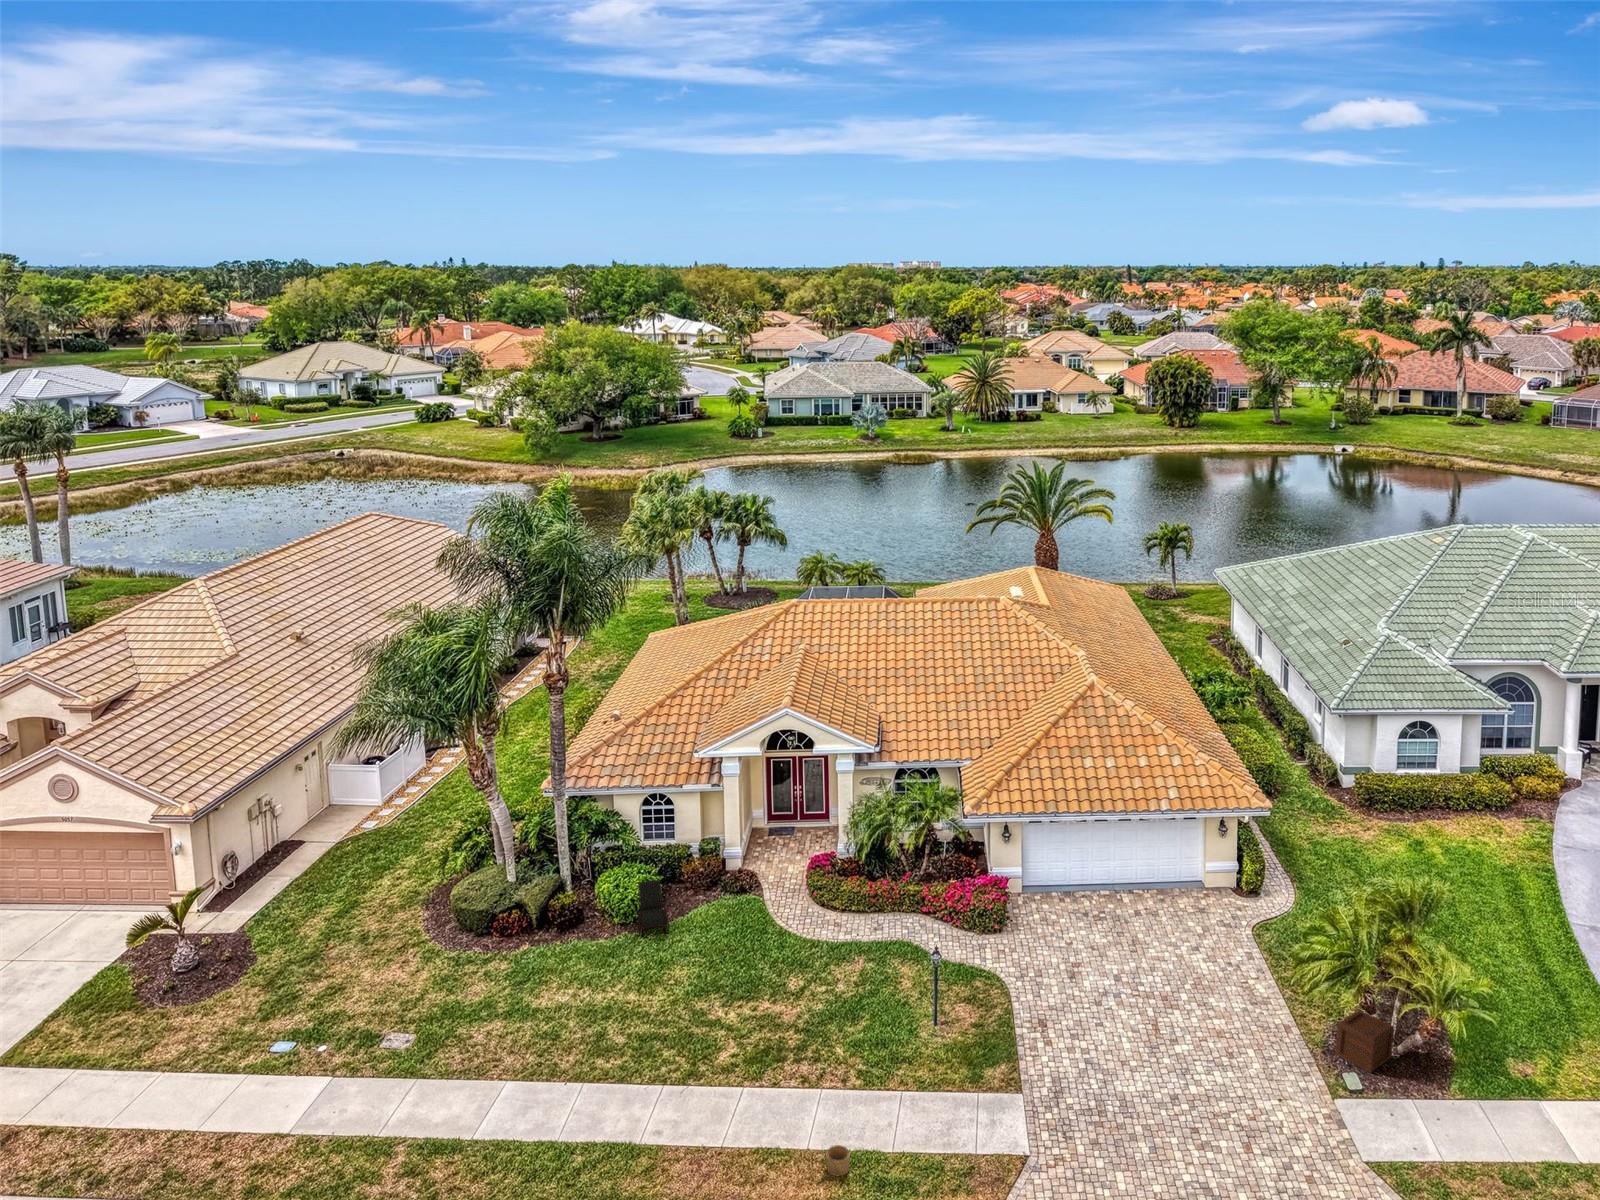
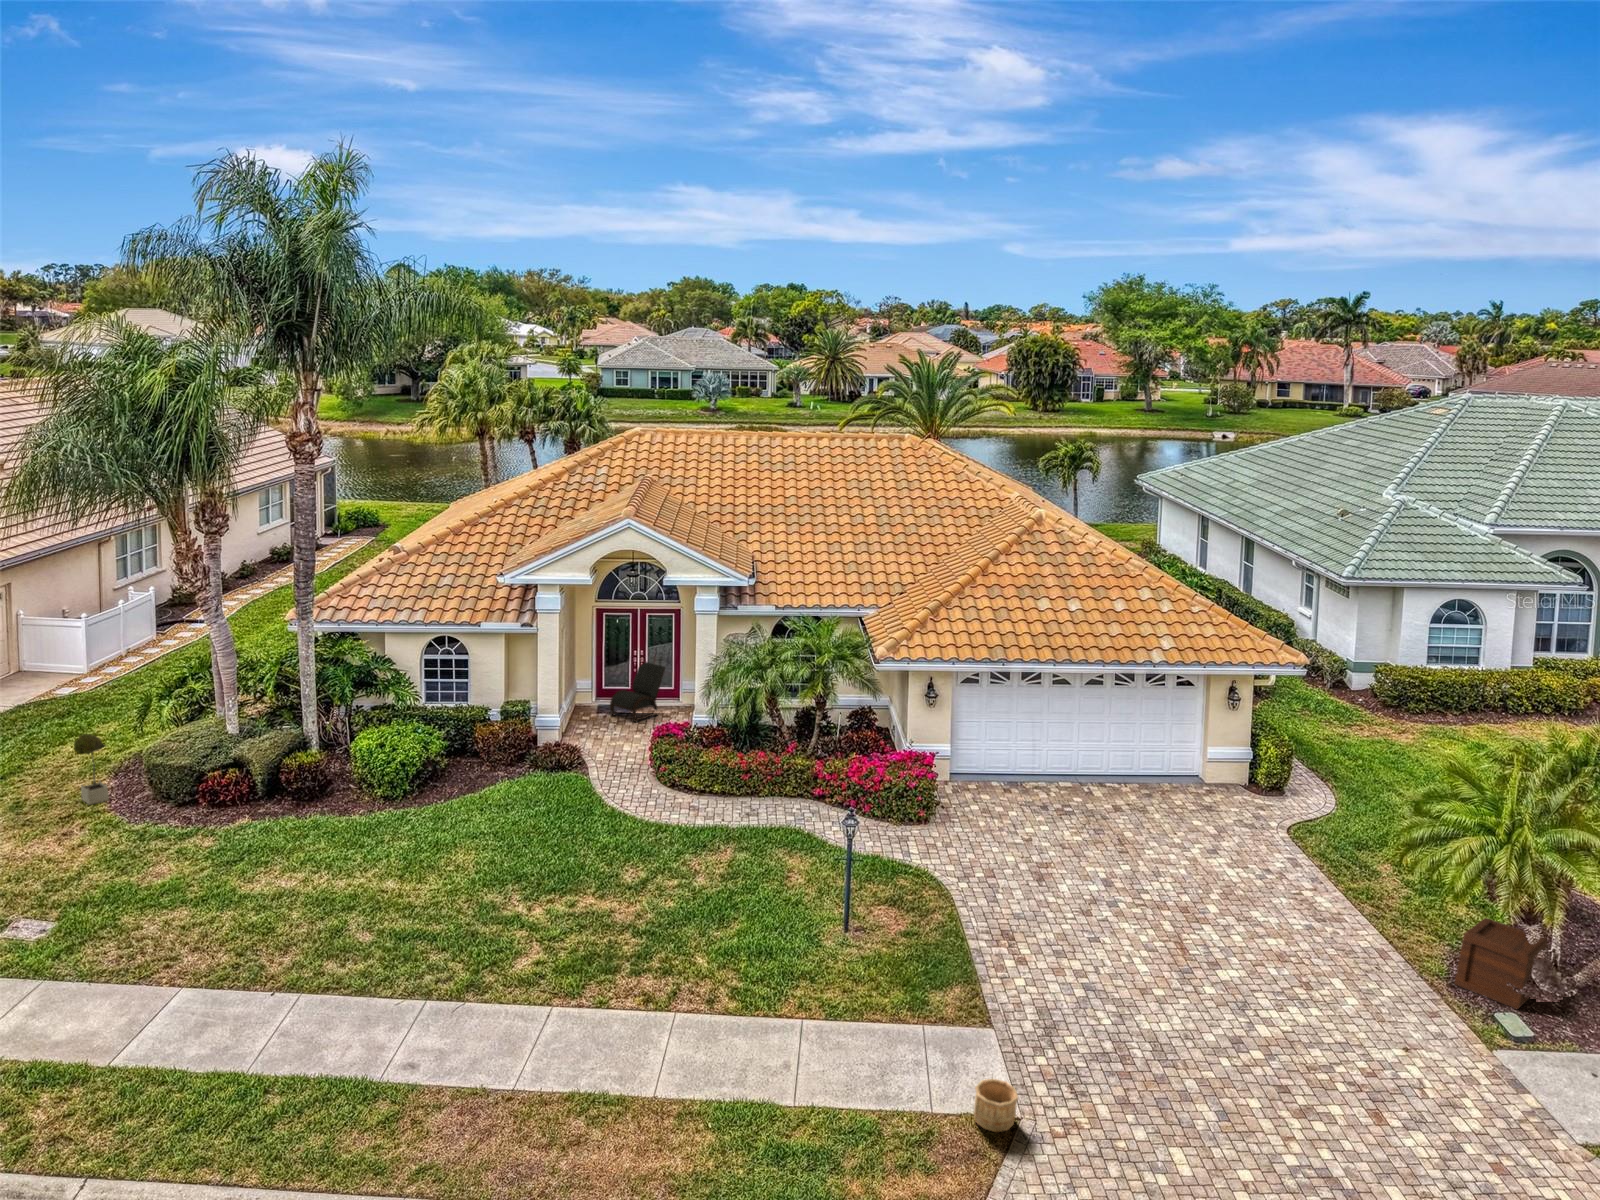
lounge chair: present [637,880,669,936] -> present [610,662,665,722]
potted tree: none [441,894,464,940] -> present [74,734,109,805]
wooden bucket: present [826,1145,850,1176] -> present [974,1079,1018,1132]

